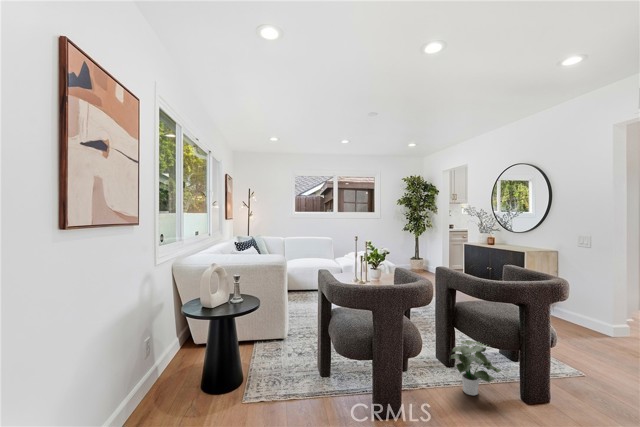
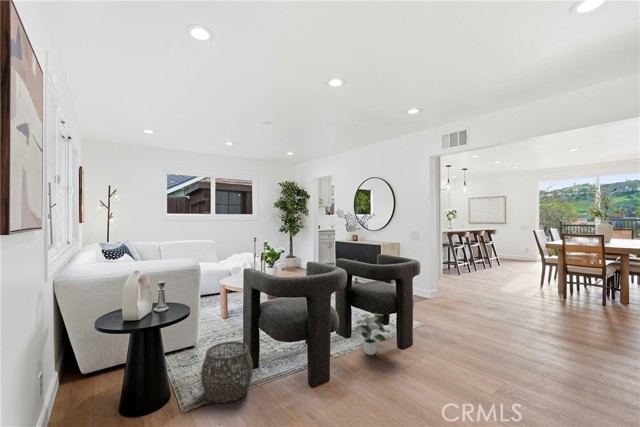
woven basket: none [262,343,314,407] -> present [201,341,253,403]

